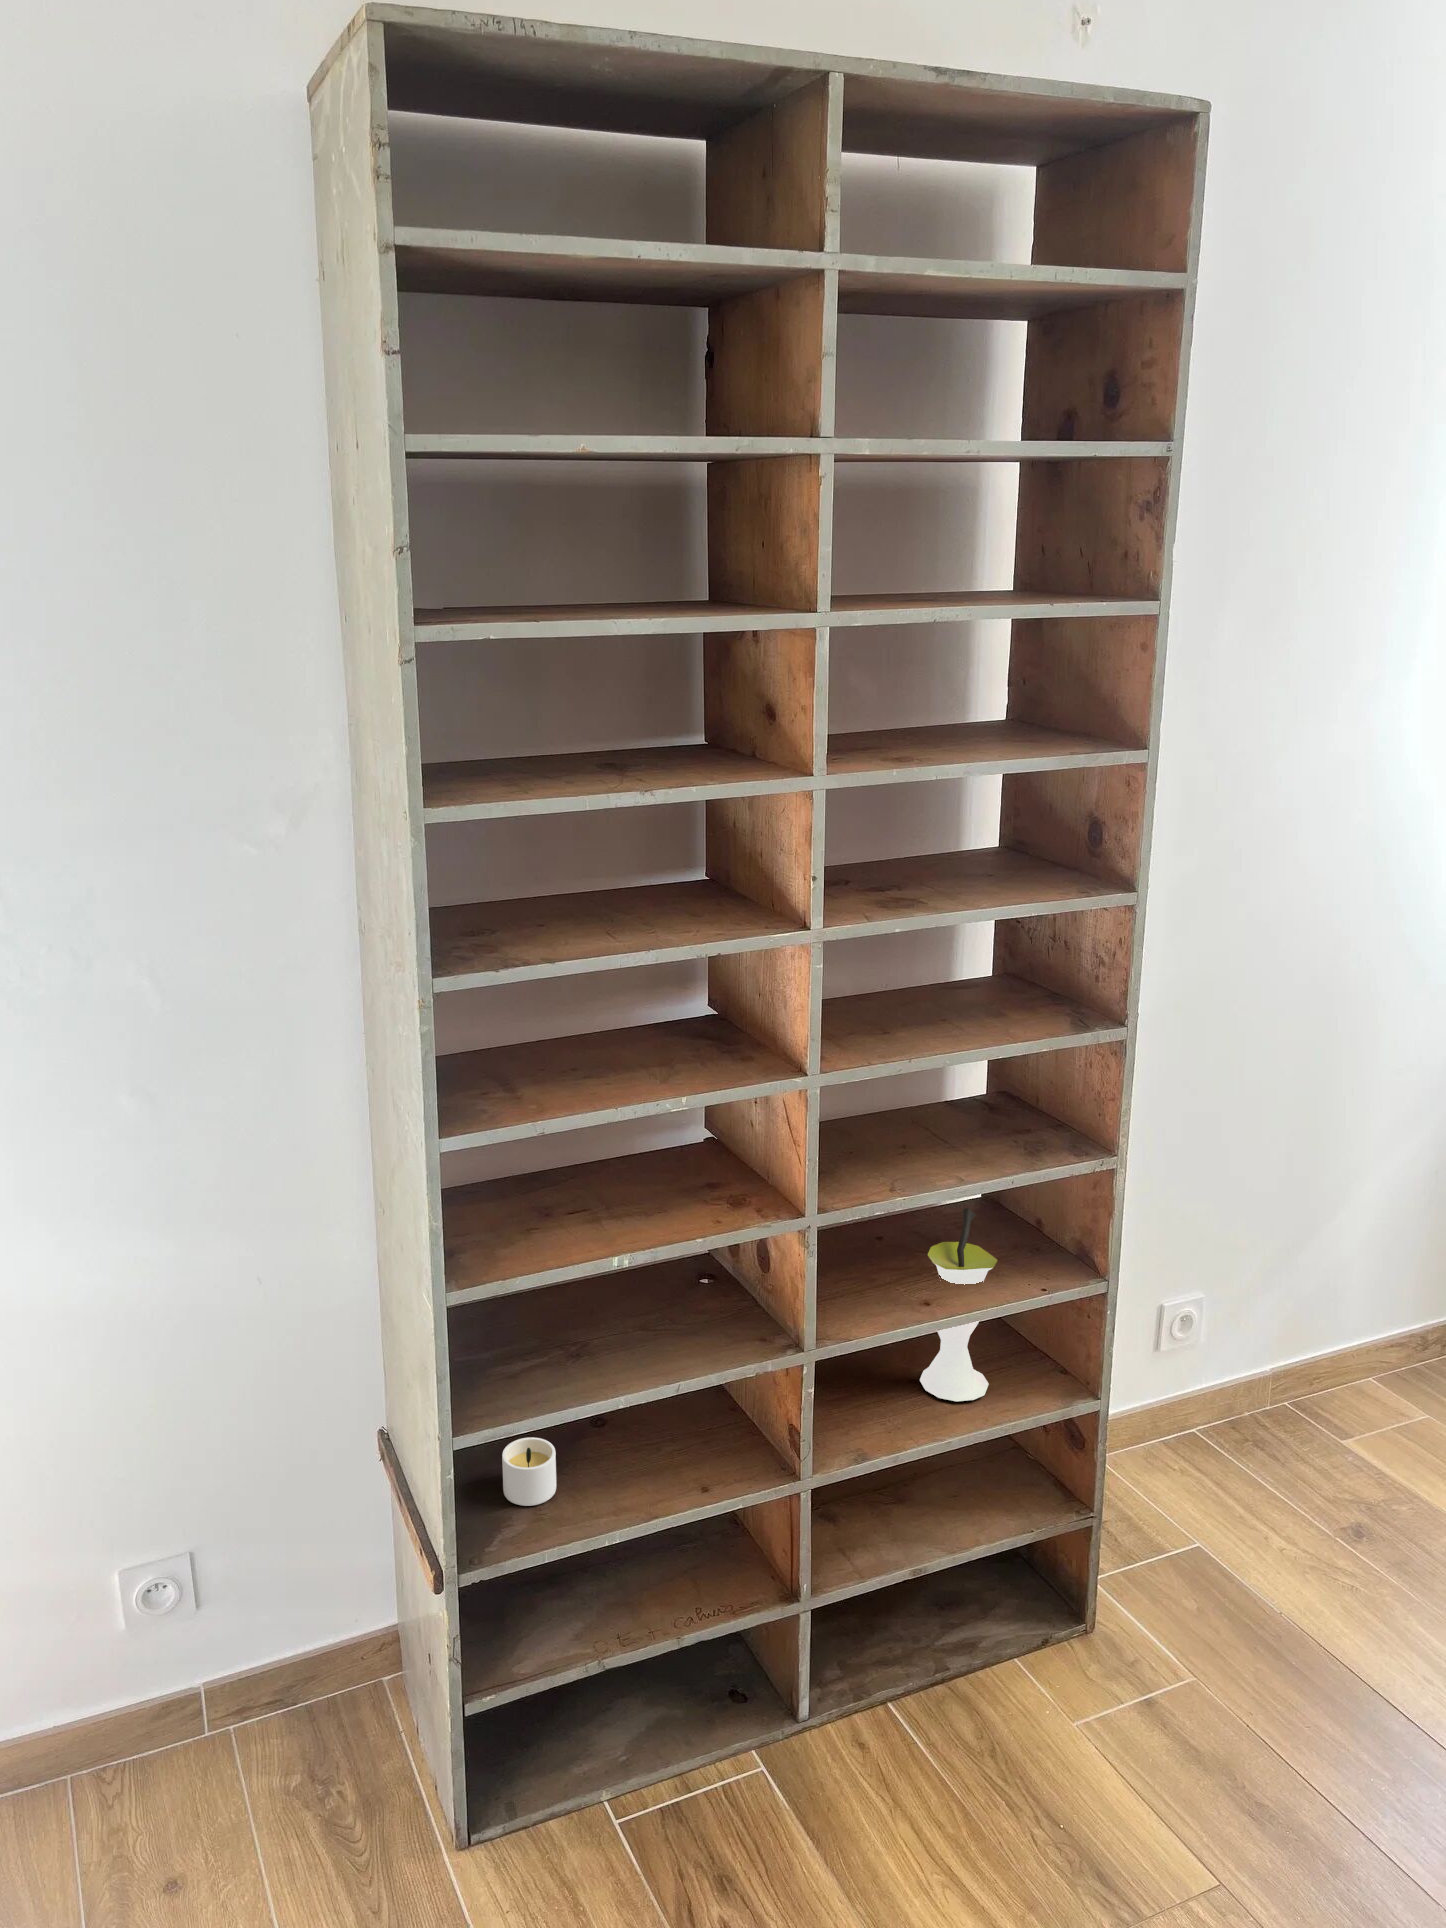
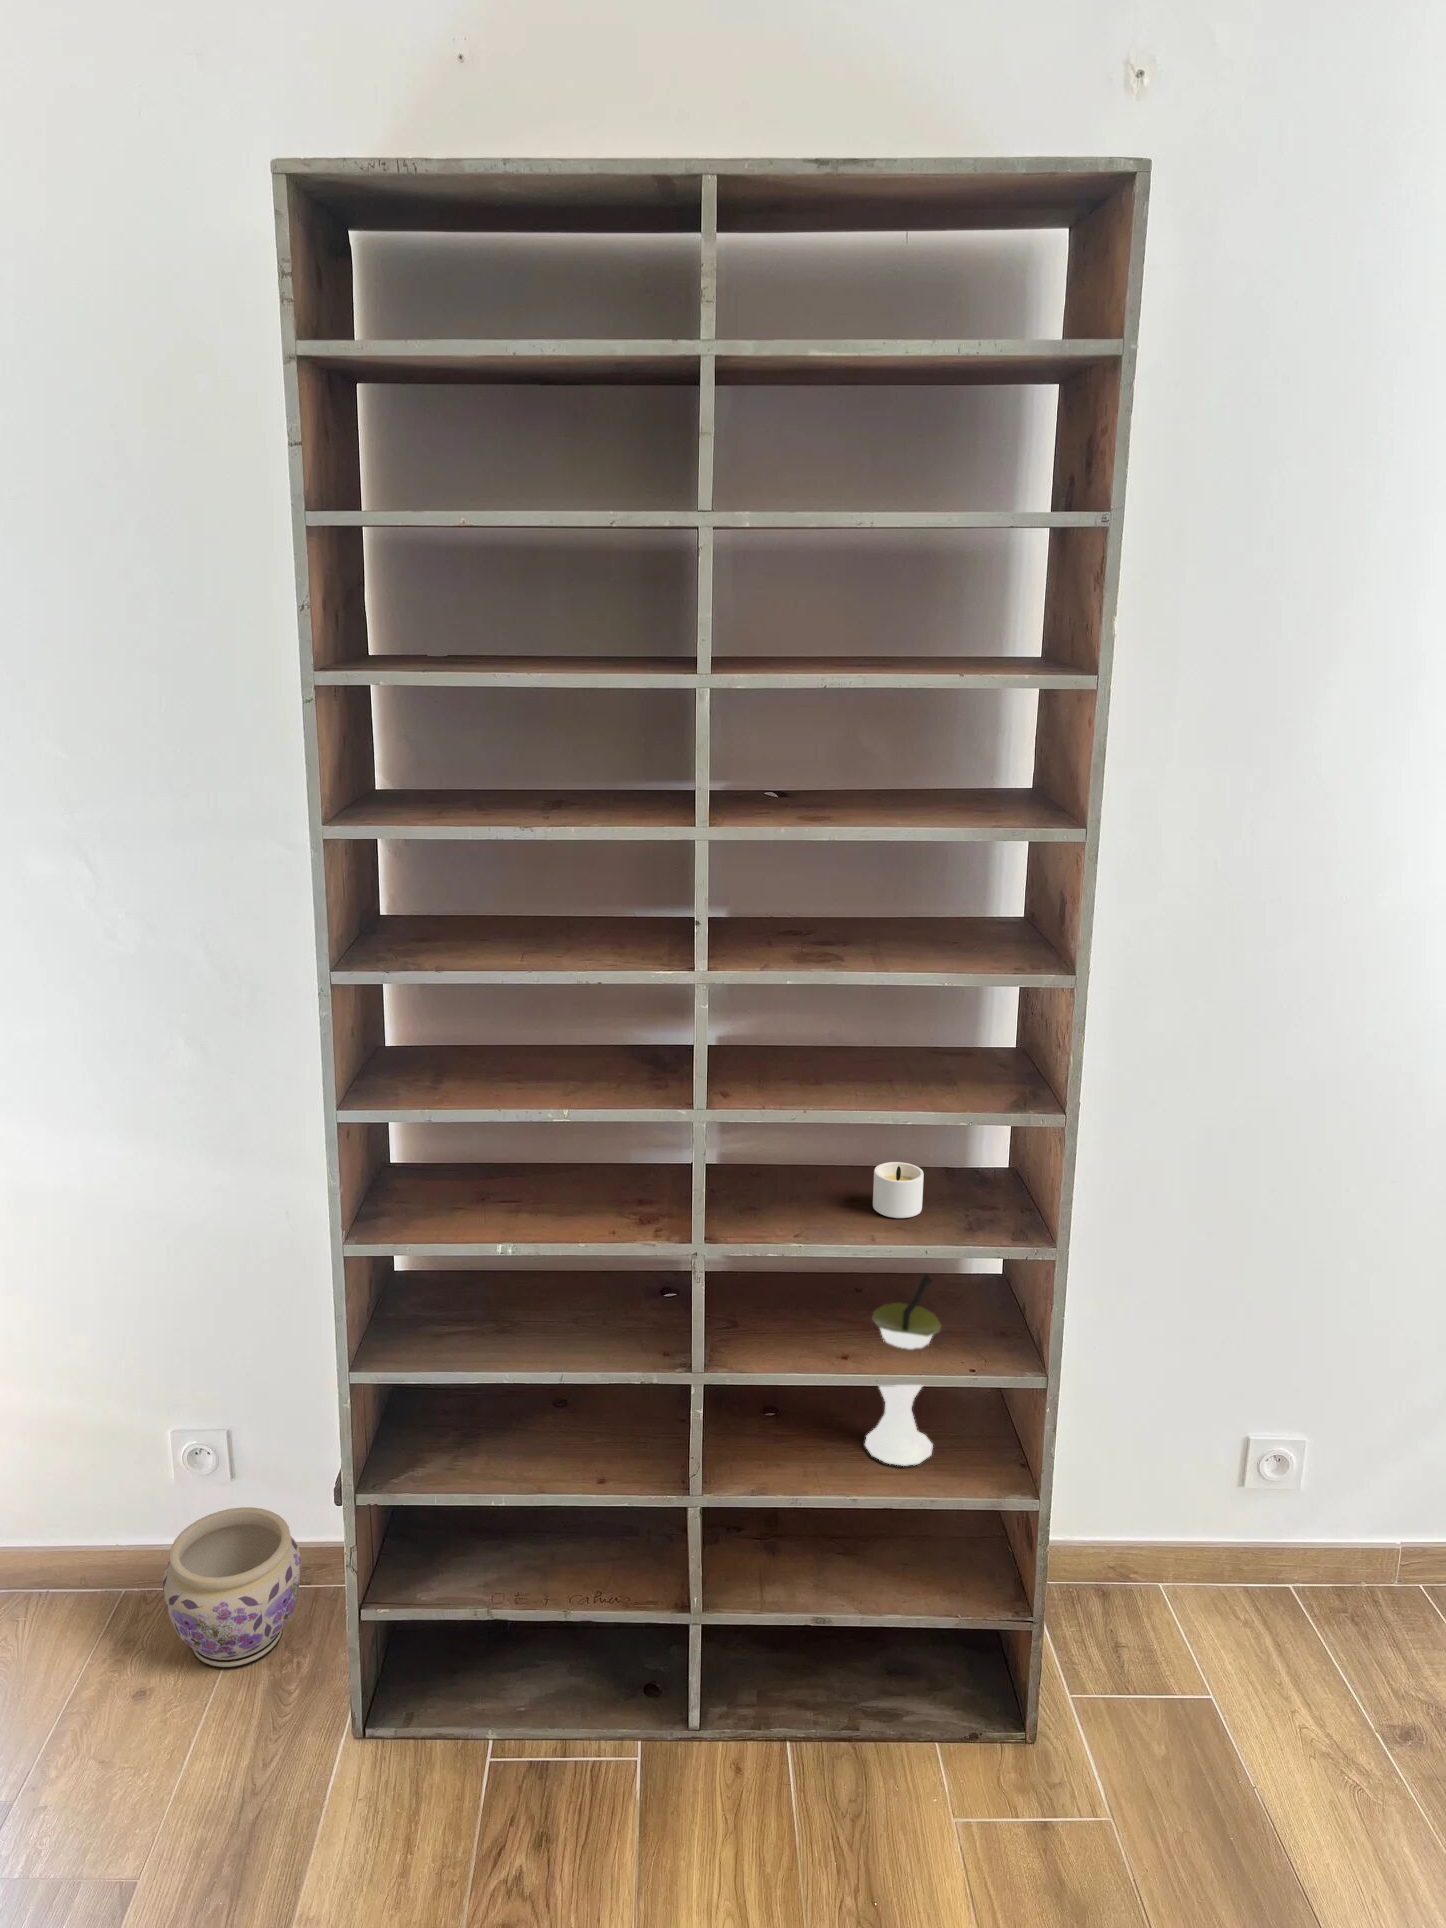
candle: present [502,1437,556,1506] -> present [873,1162,924,1218]
planter: none [161,1632,325,1832] -> present [162,1507,301,1669]

